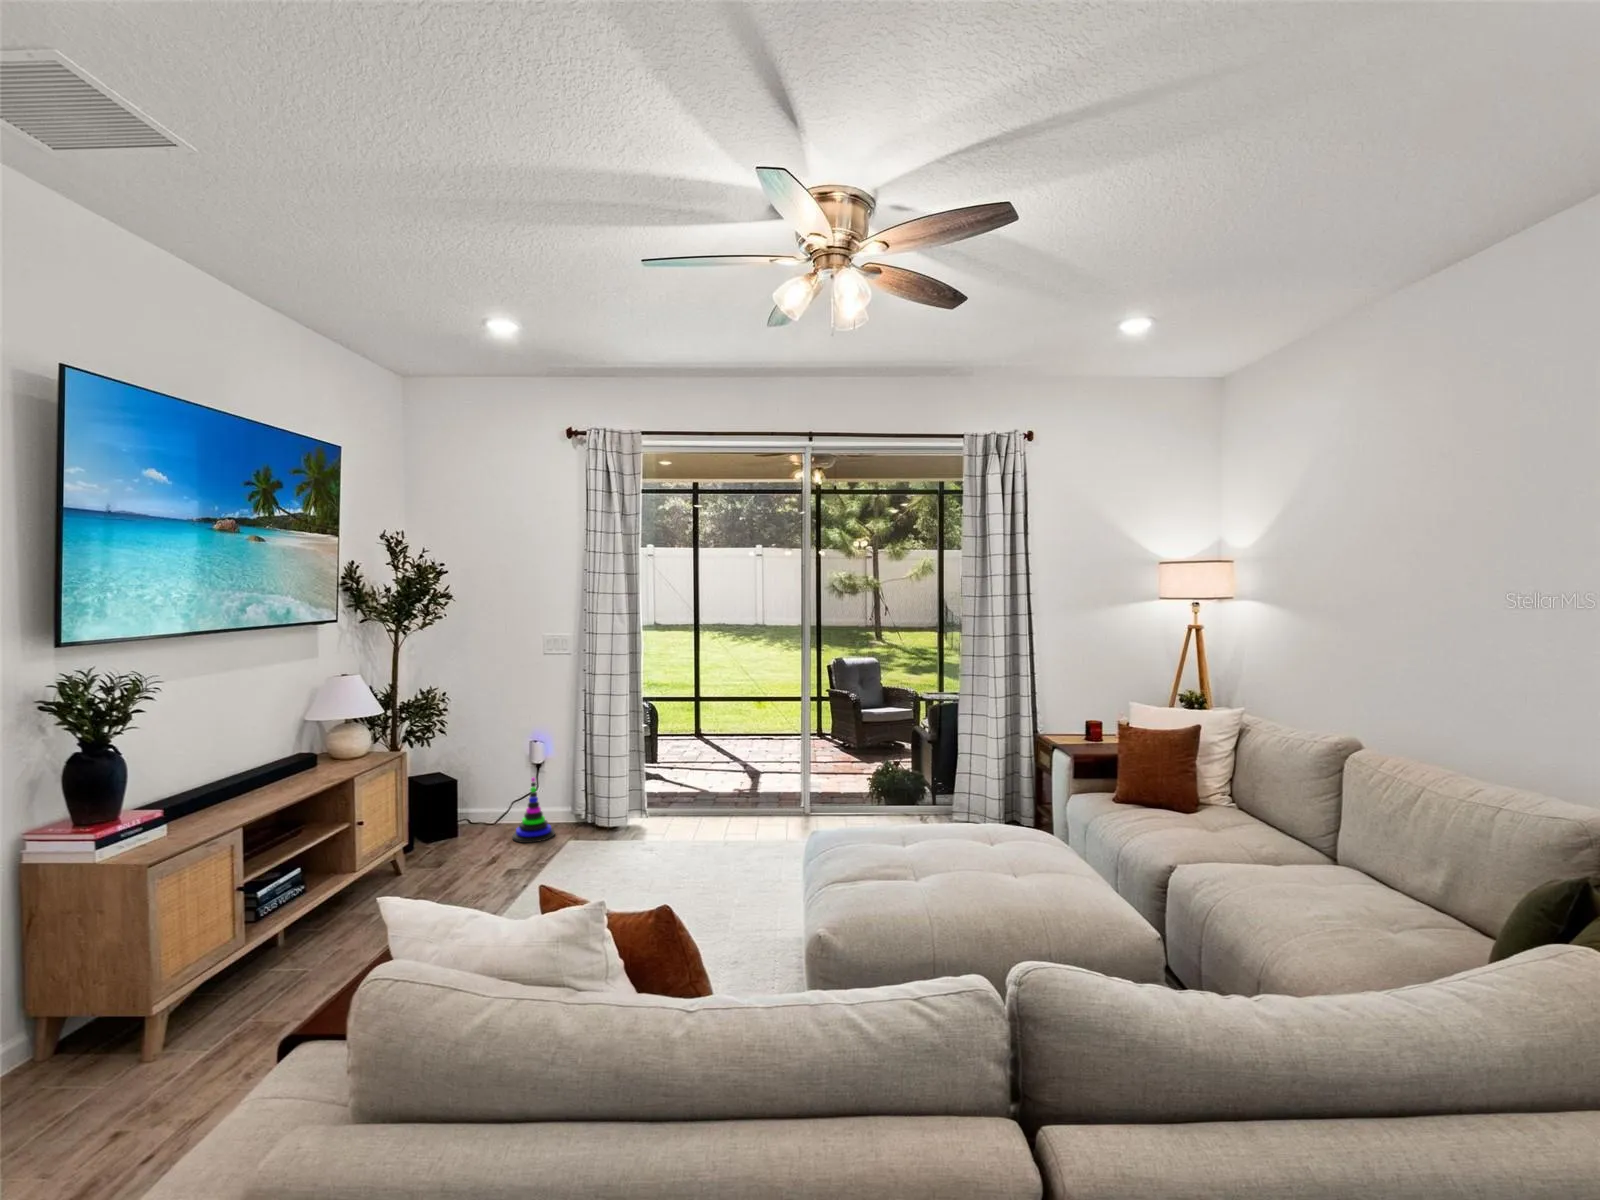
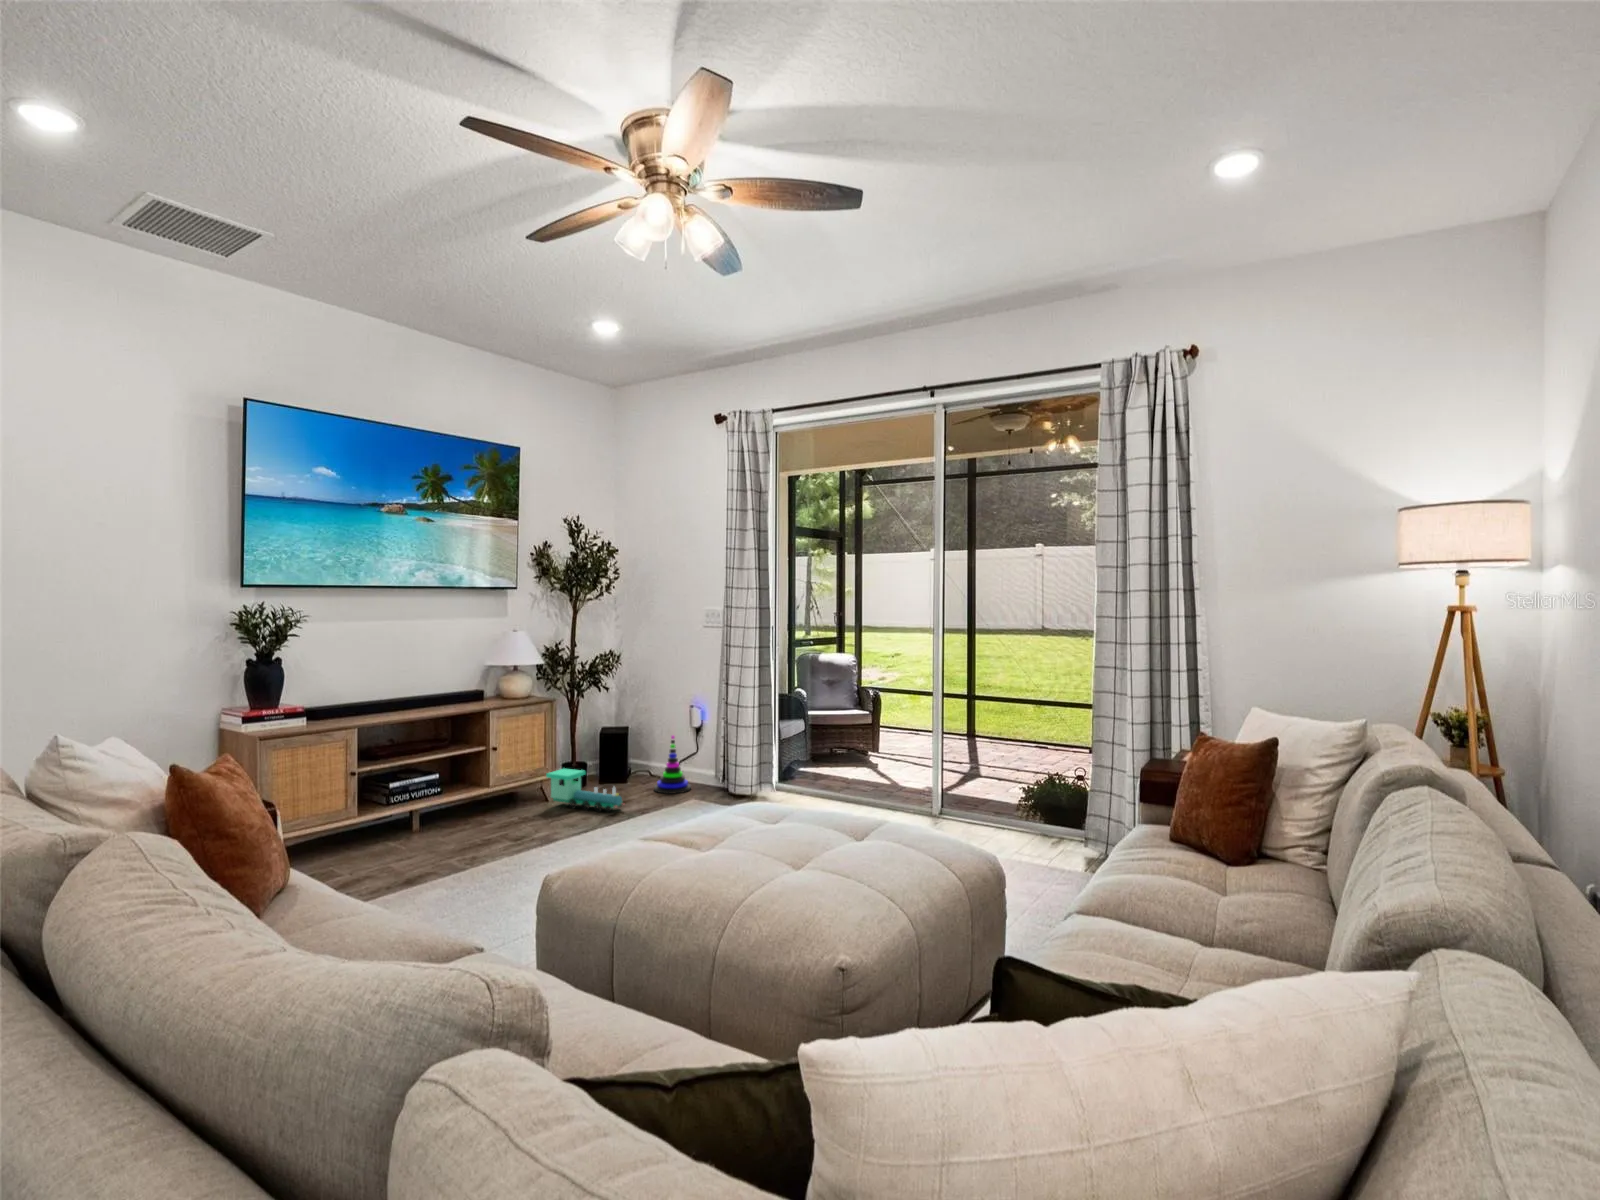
toy train: none [418,833,520,879] -> present [546,769,623,811]

